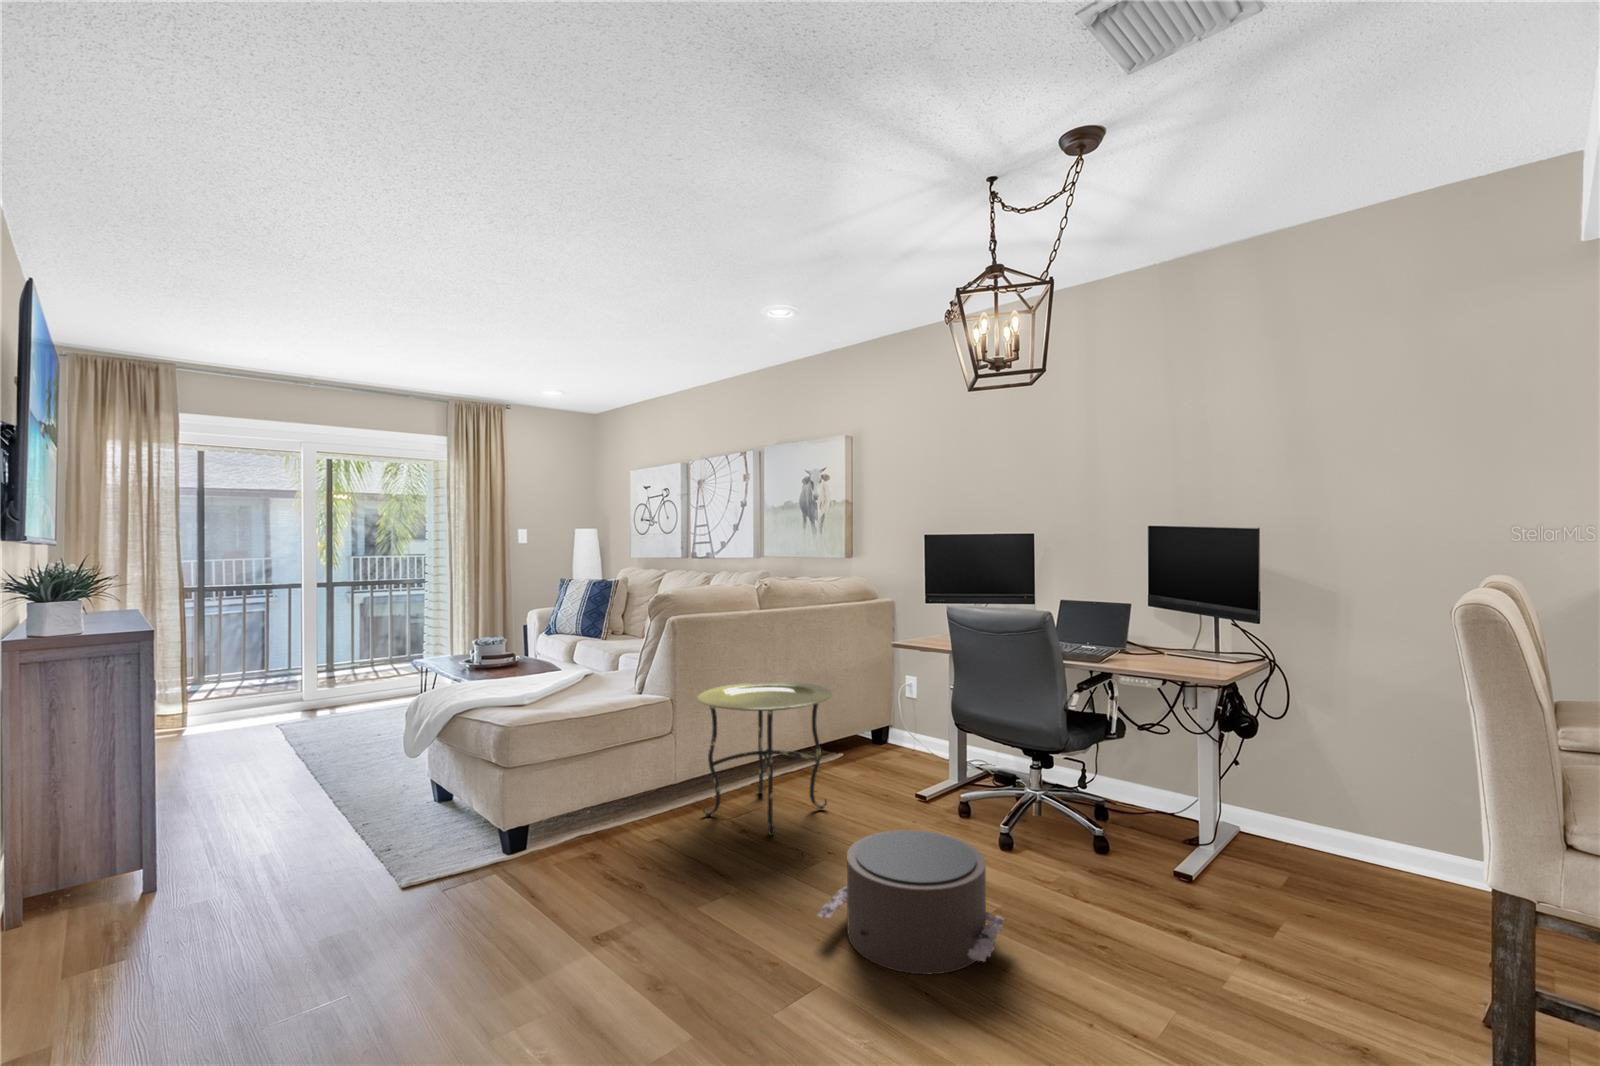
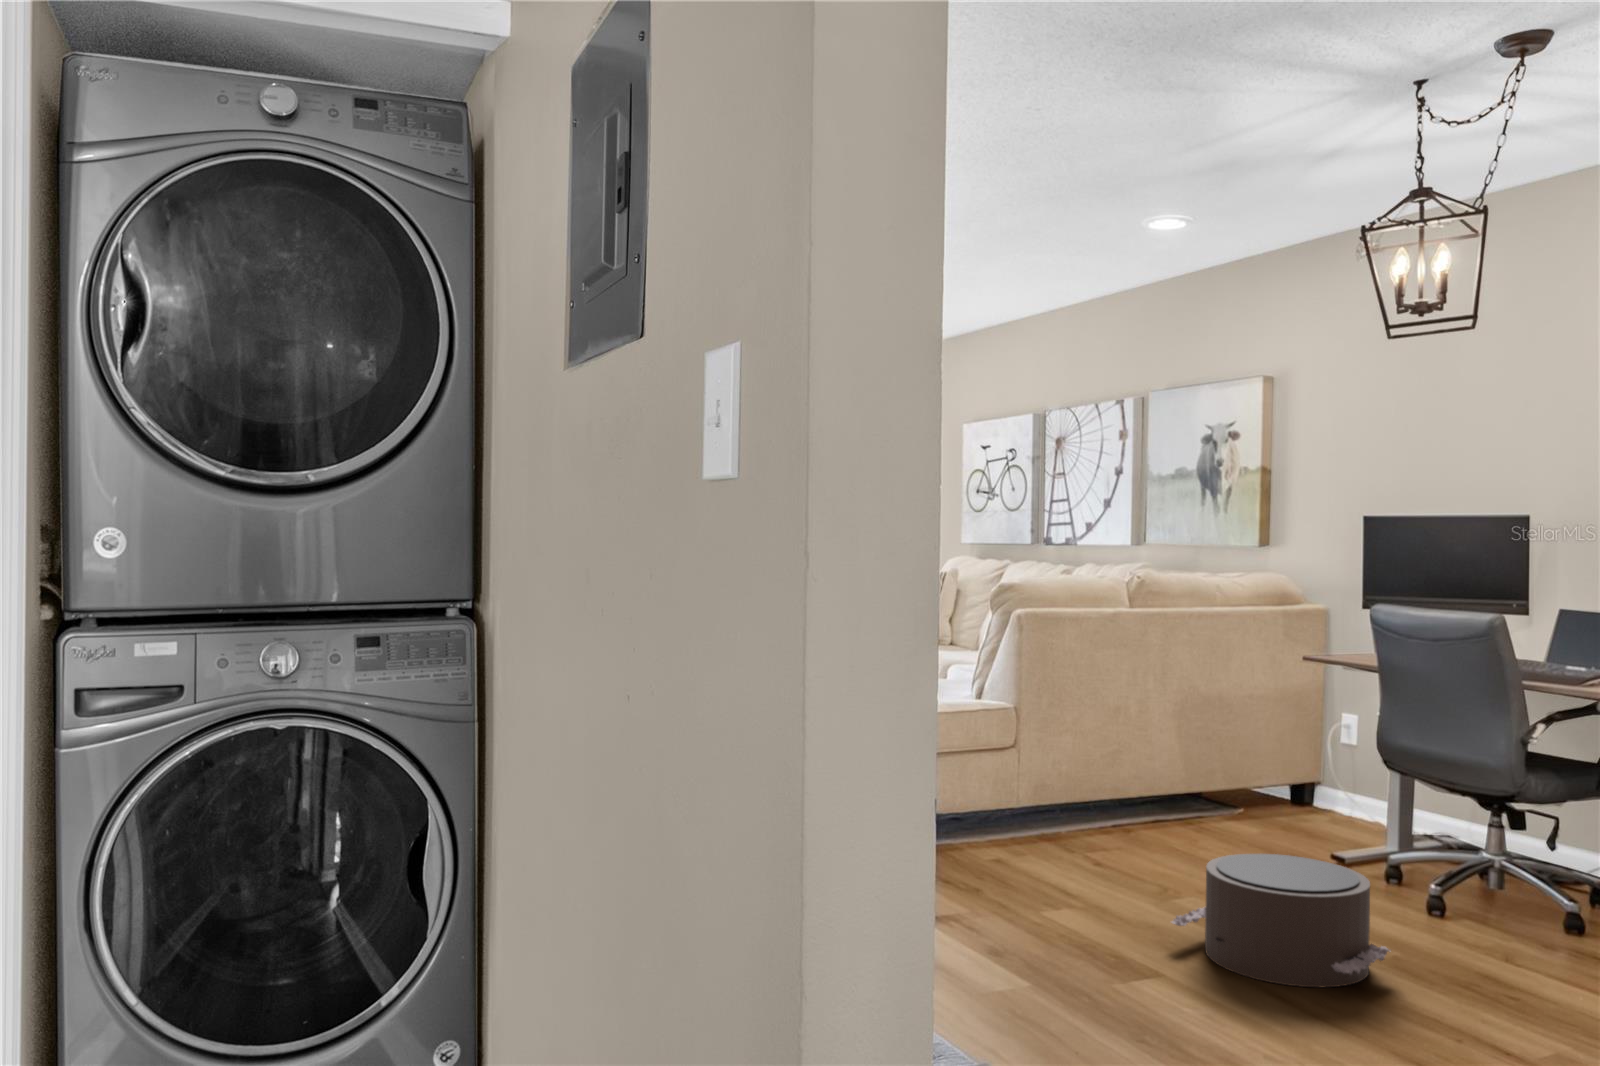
side table: present [697,682,832,835] -> none [1047,697,1217,870]

